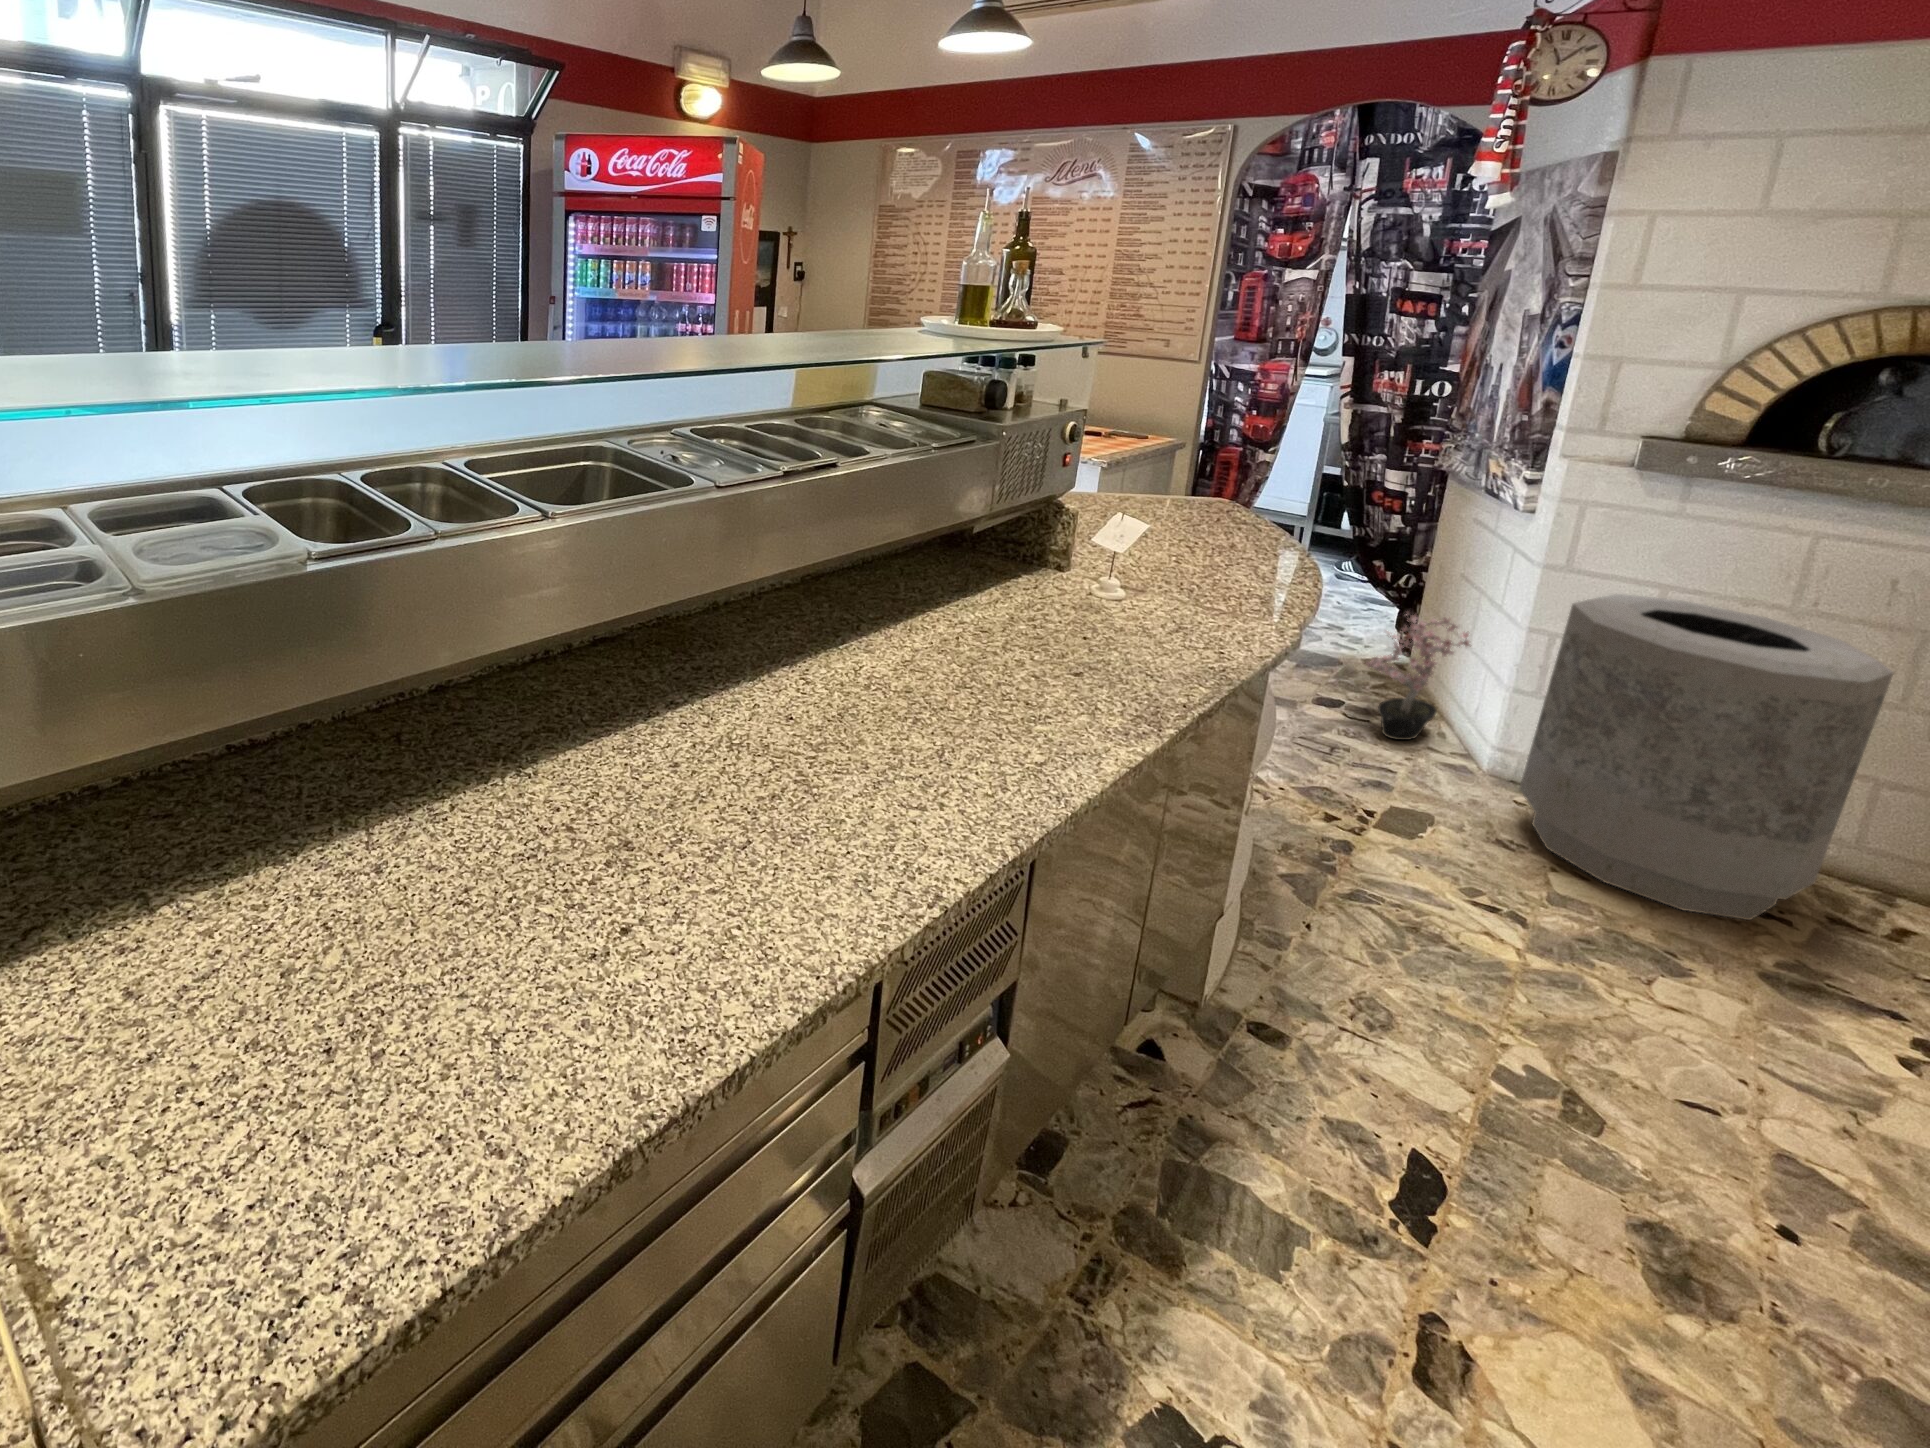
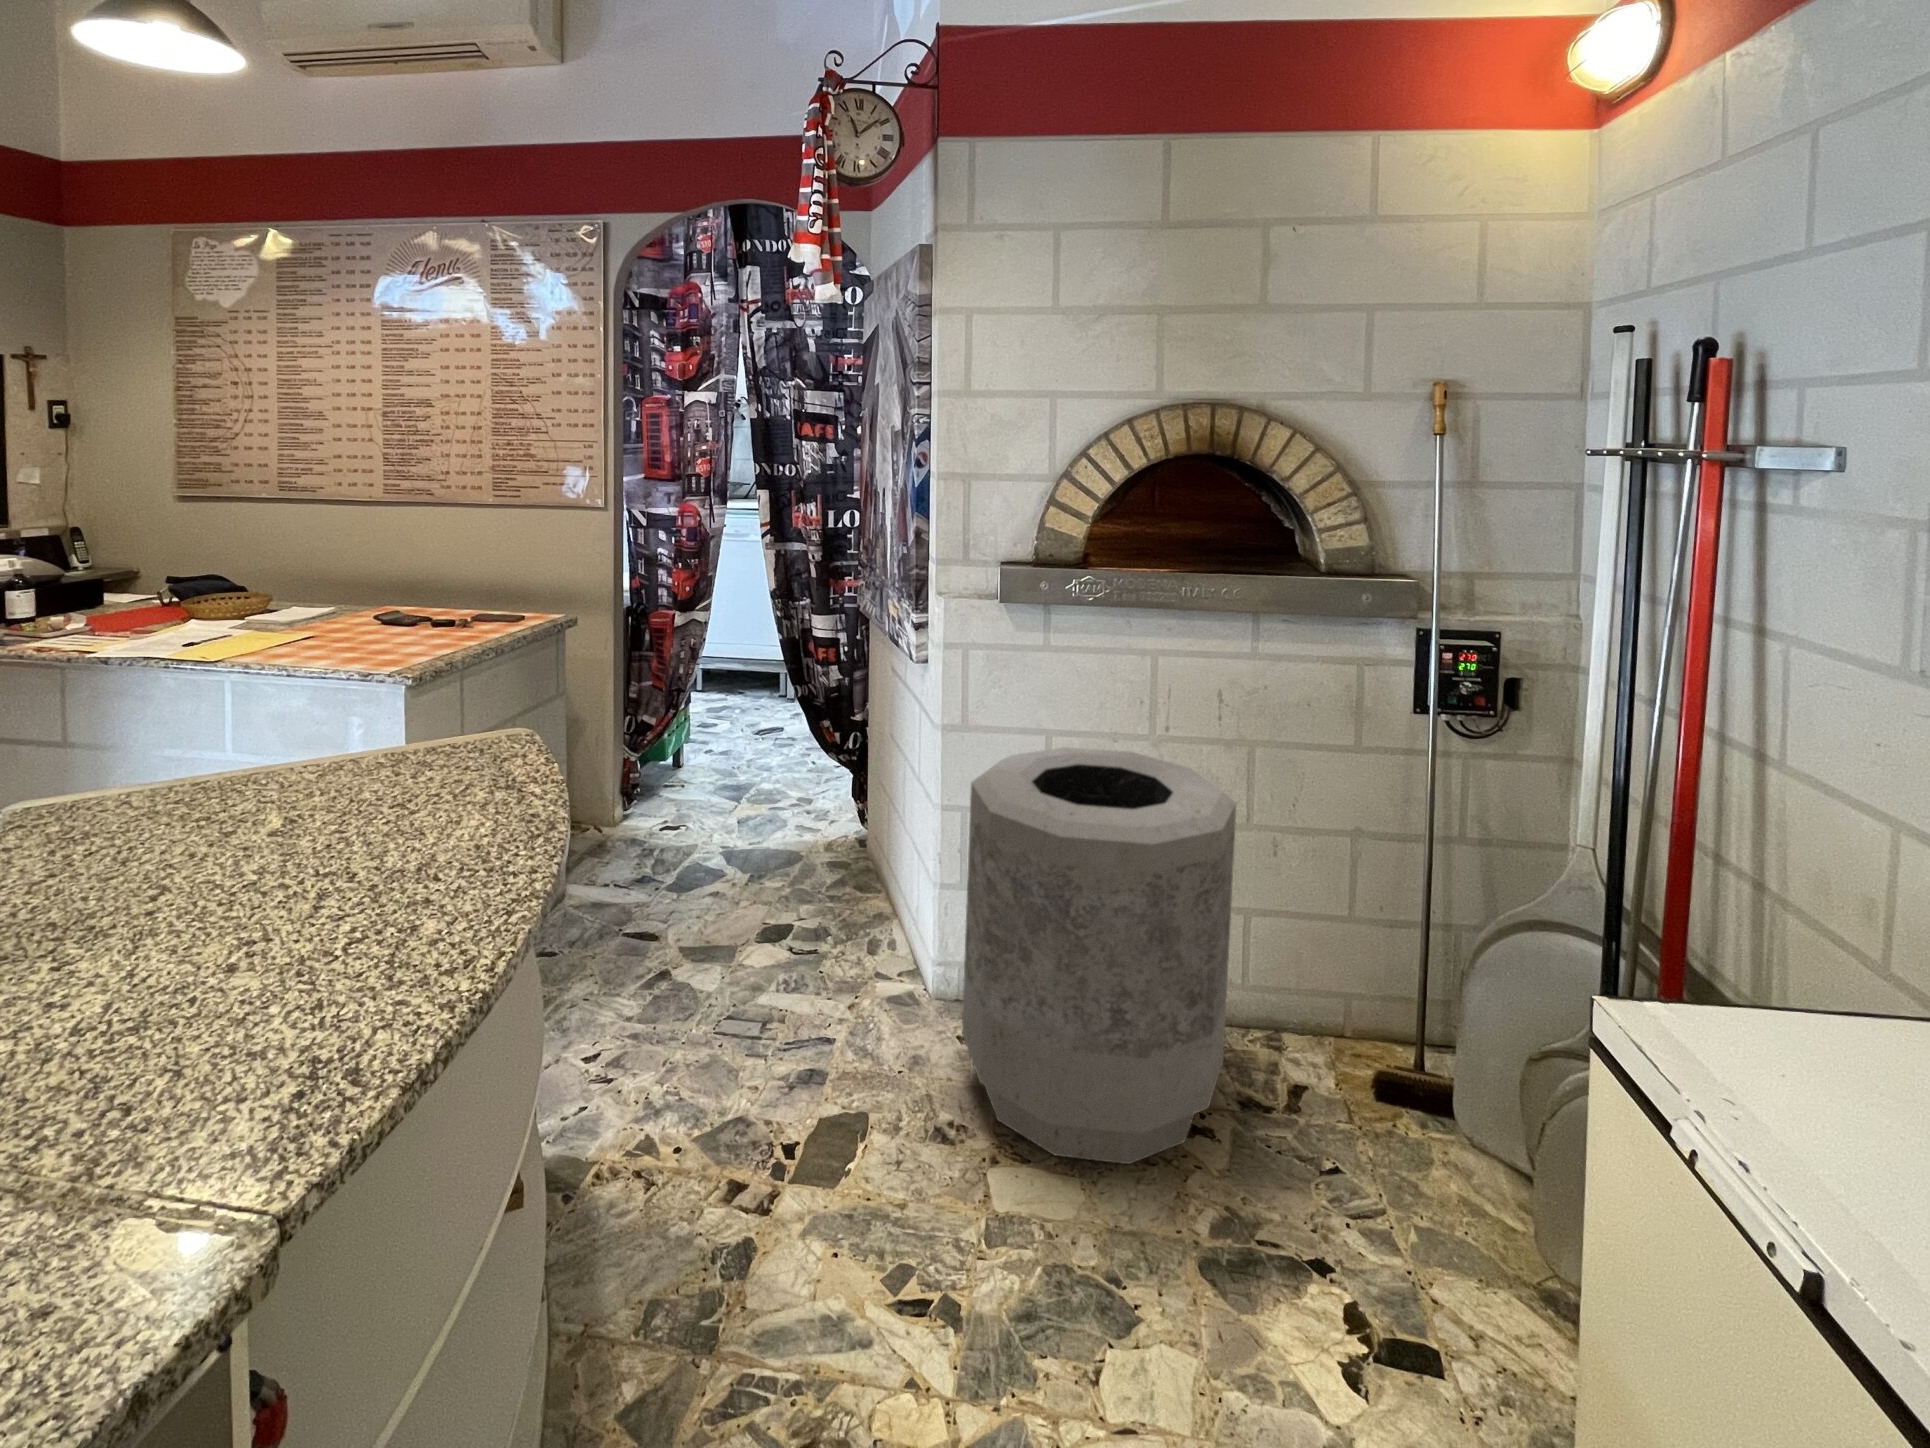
potted plant: present [1366,612,1470,740] -> none [801,791,902,981]

